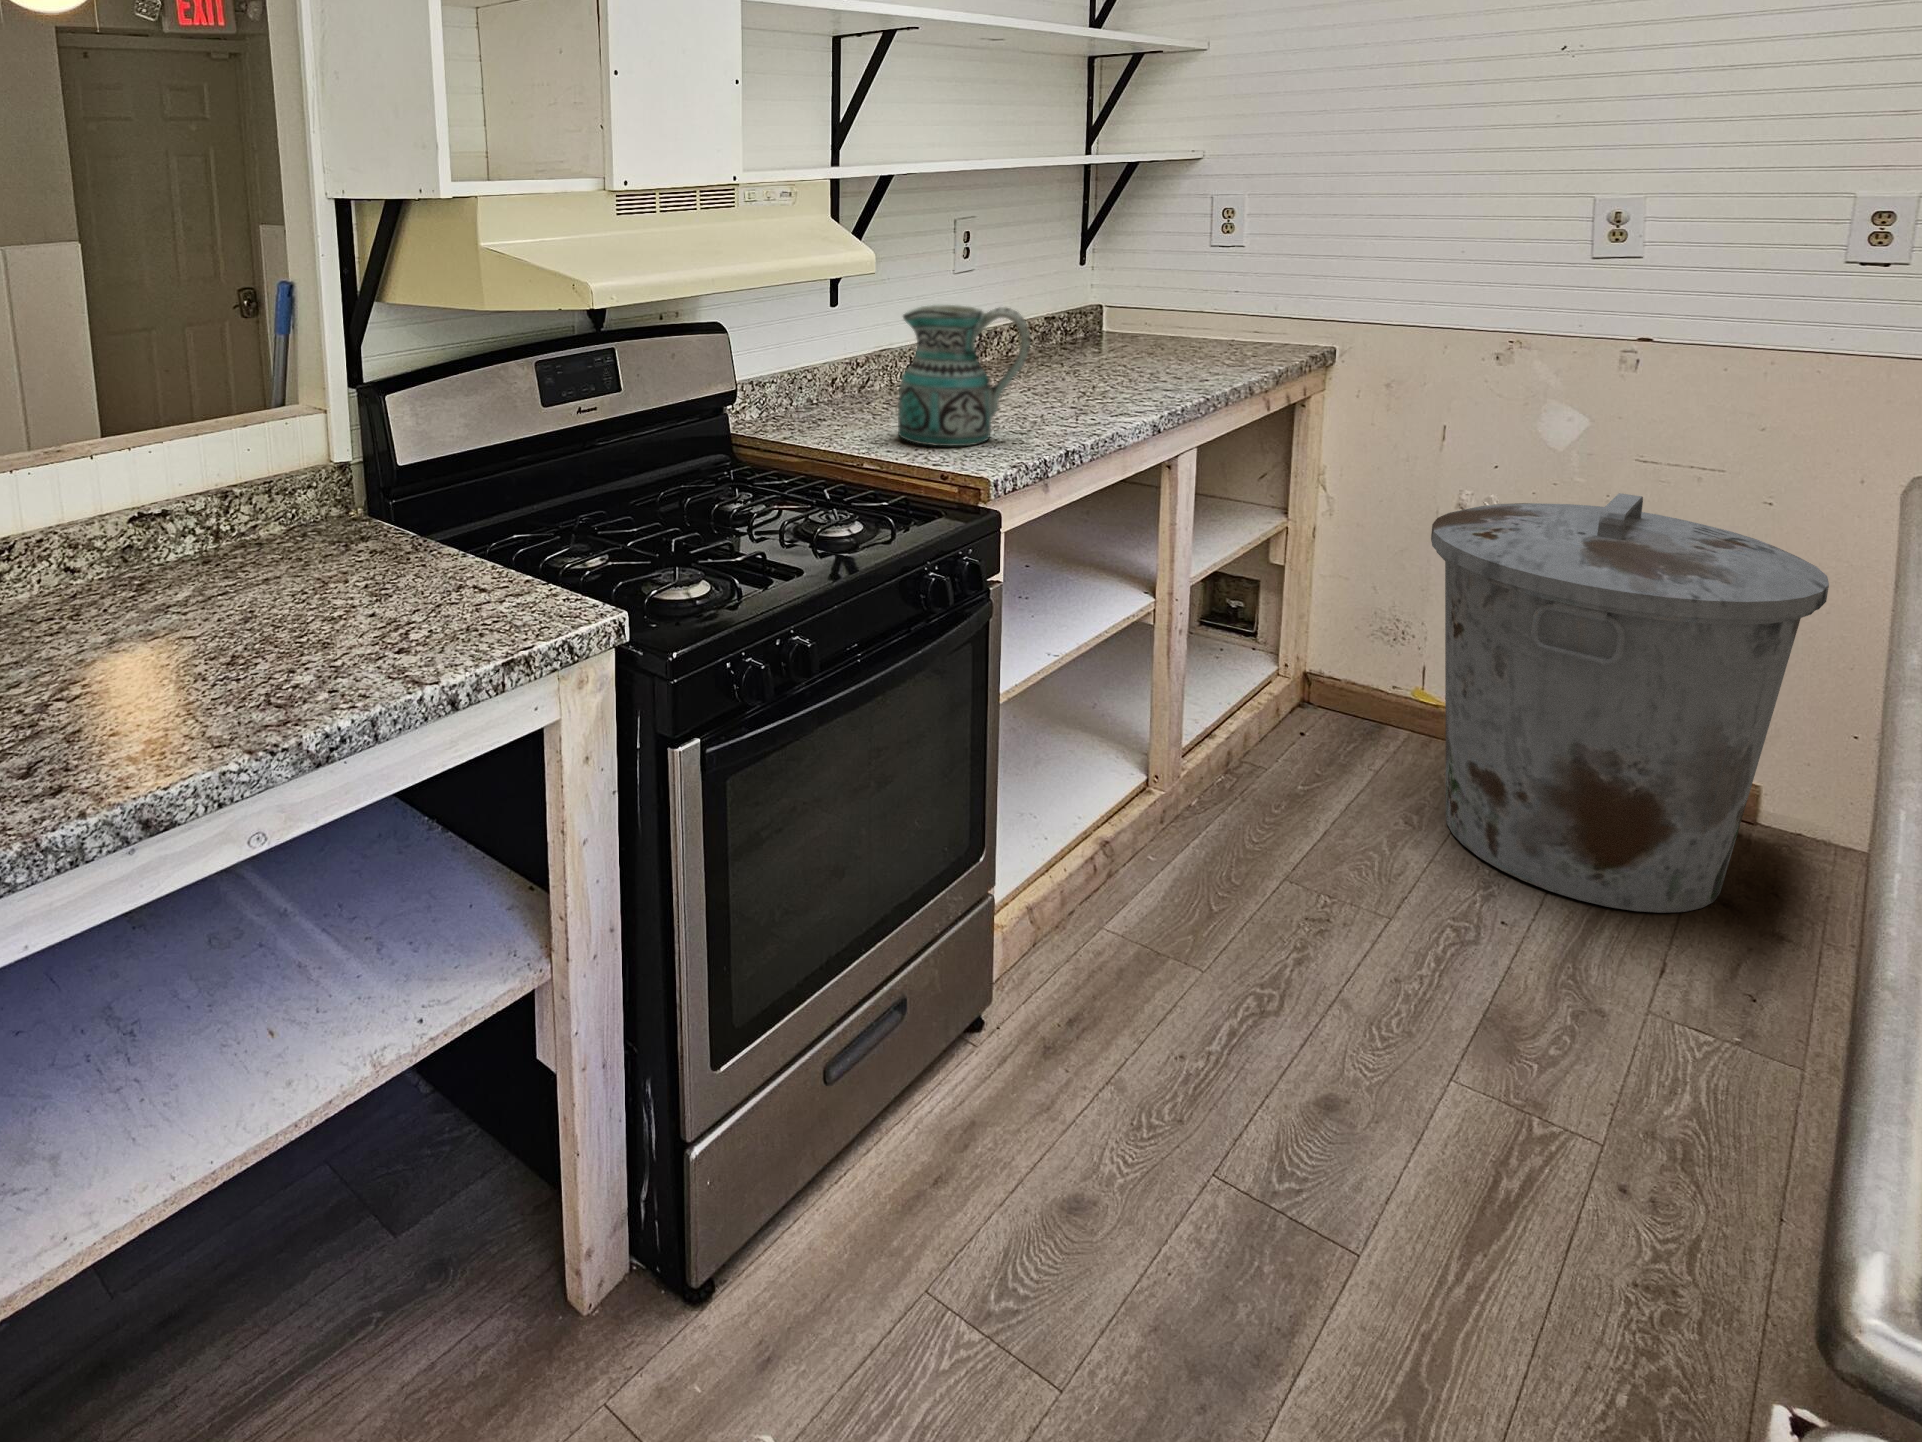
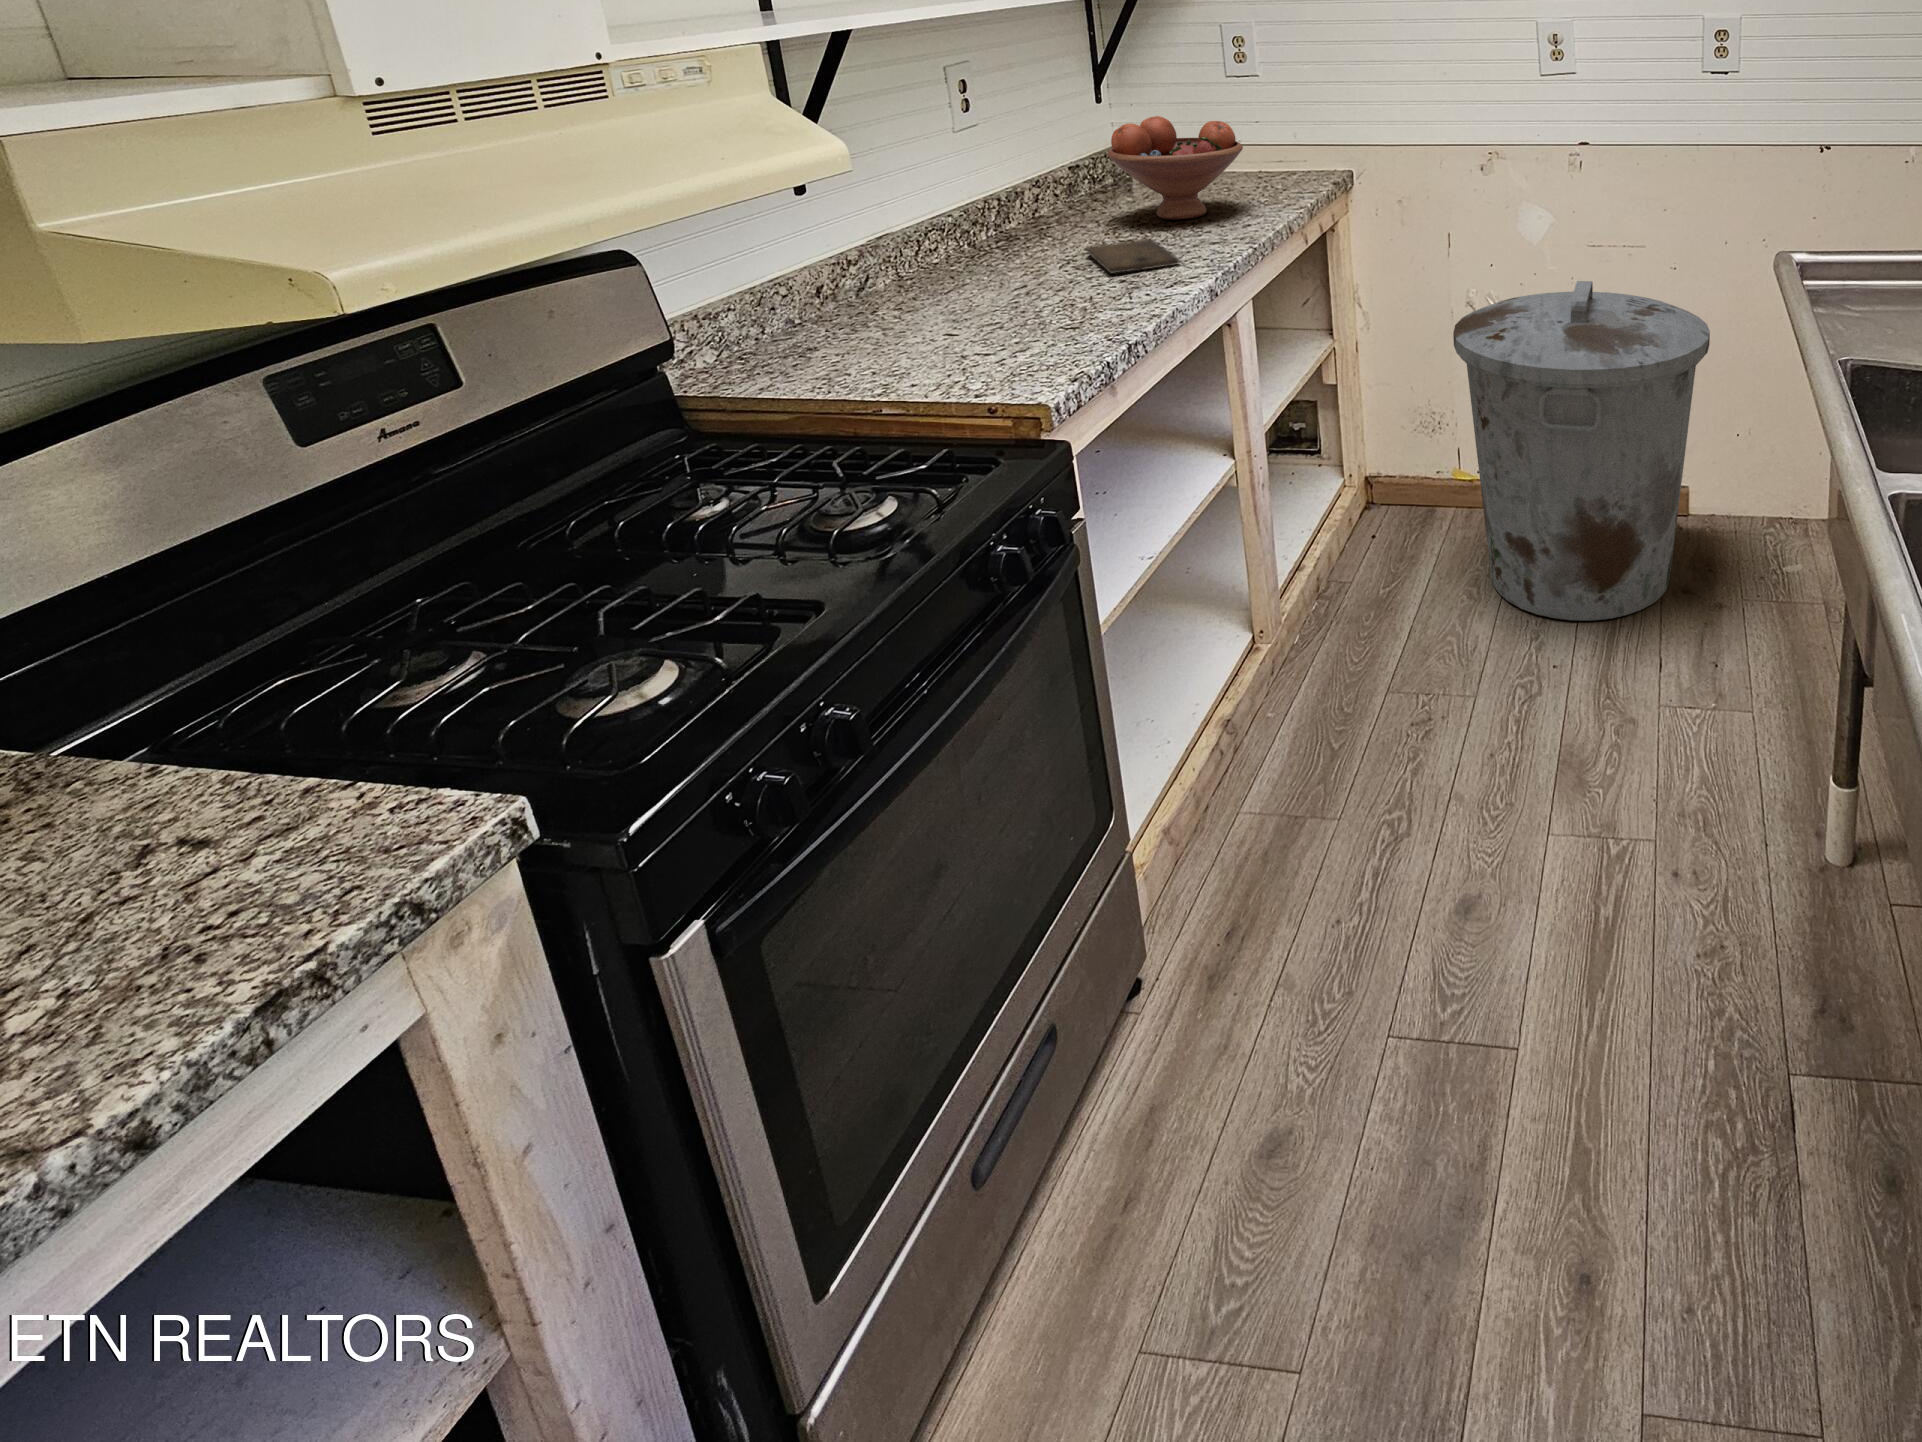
fruit bowl: none [1079,272,1214,368] -> present [1108,116,1243,220]
ceramic pitcher: present [898,305,1031,446] -> none [904,187,1071,364]
cutting board: none [1045,378,1128,402] -> present [1087,239,1179,274]

